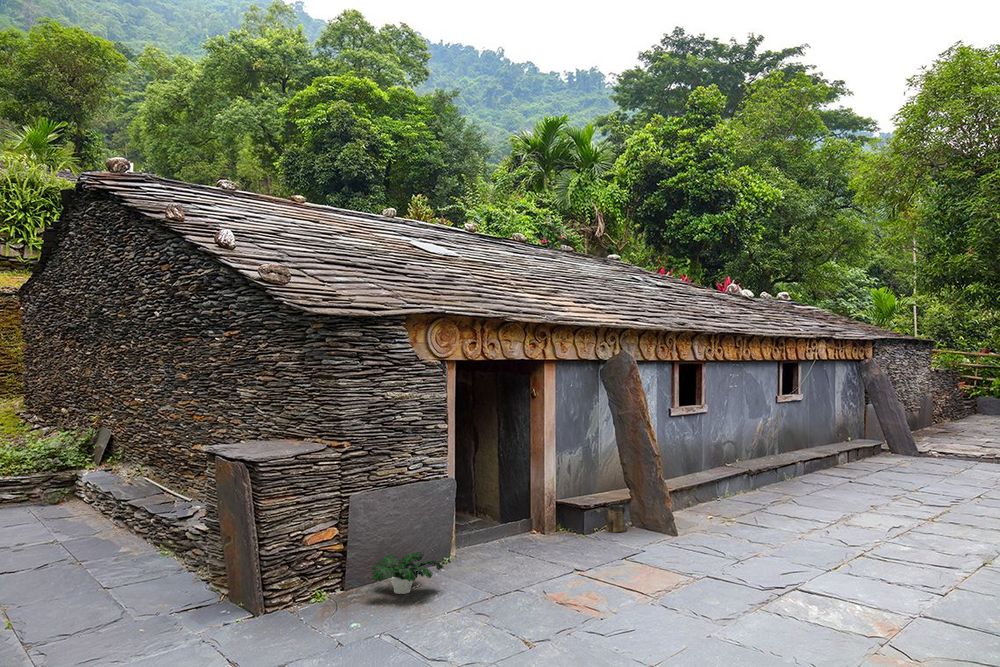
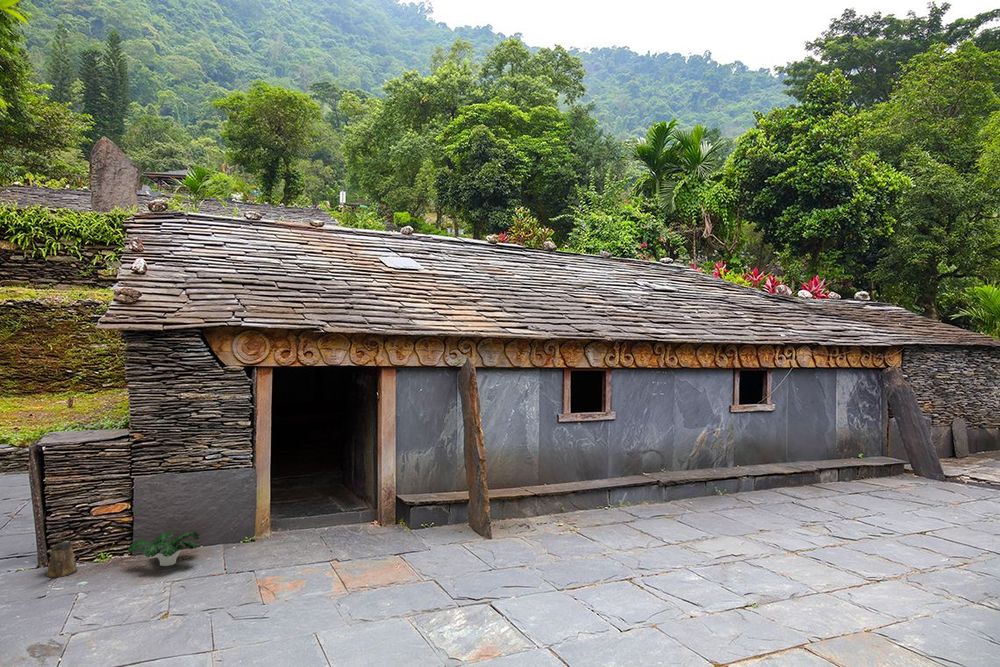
watering can: present [598,505,626,533] -> present [46,541,78,577]

